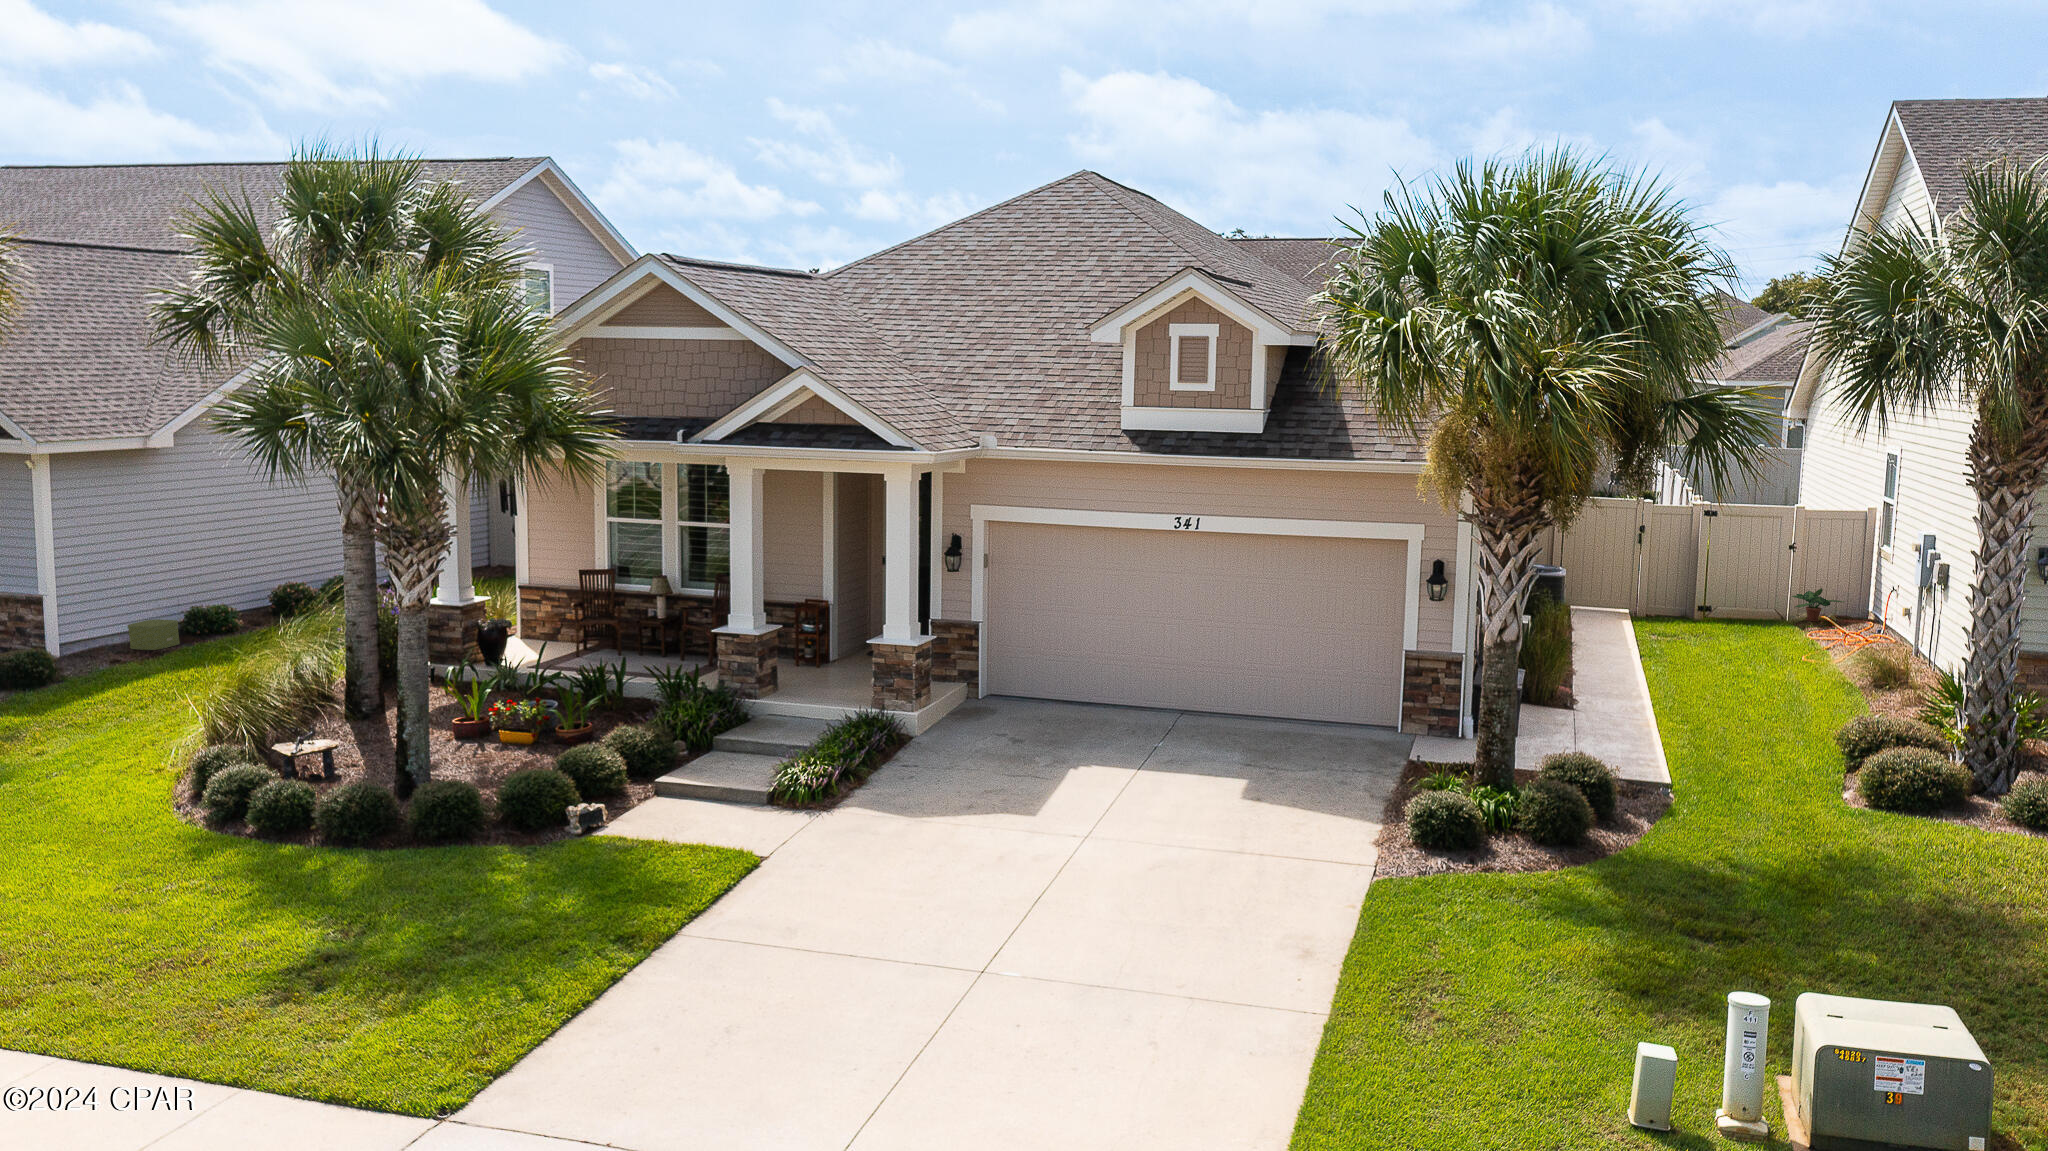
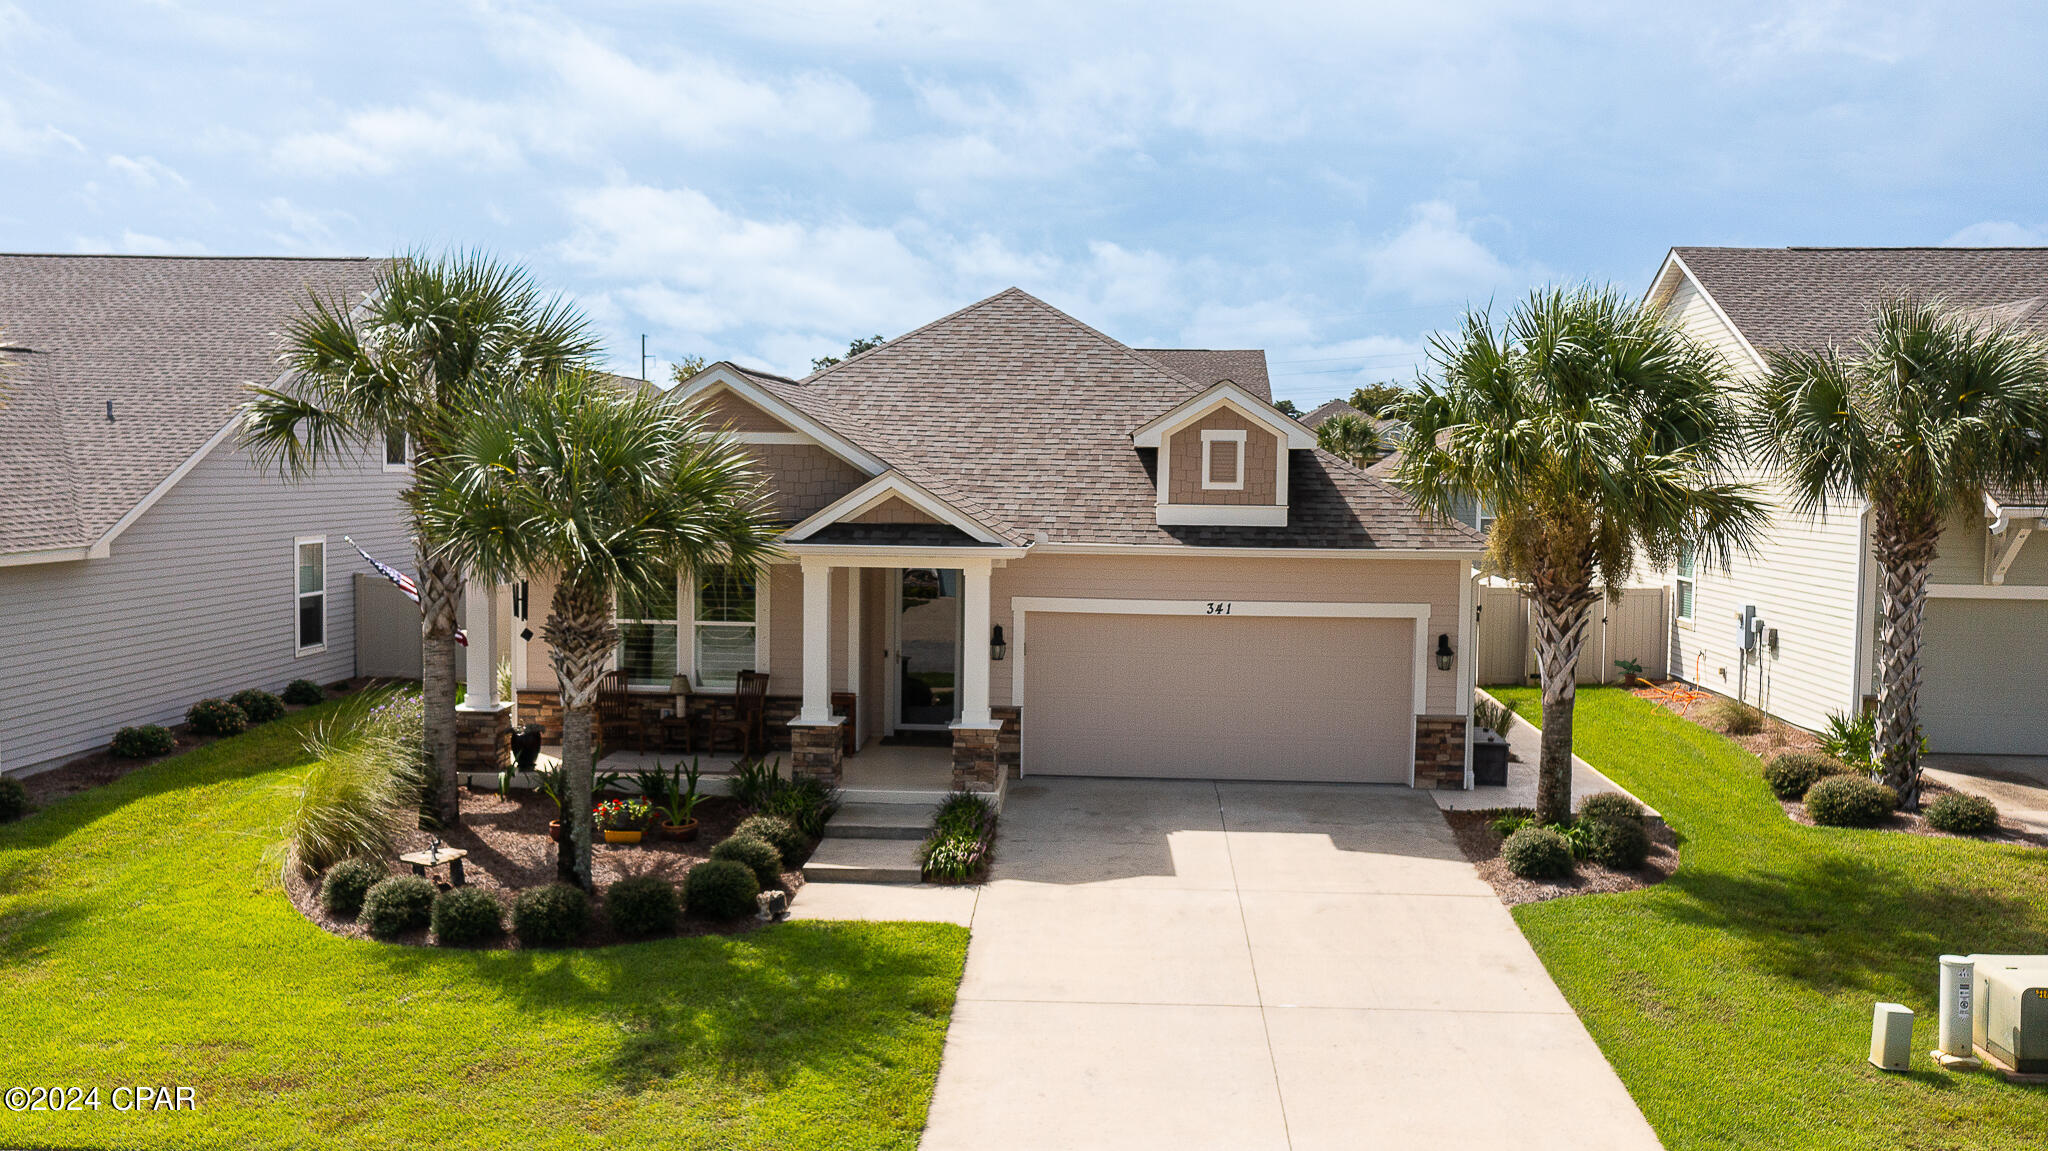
storage box: present [128,619,180,650] -> none [44,742,104,776]

